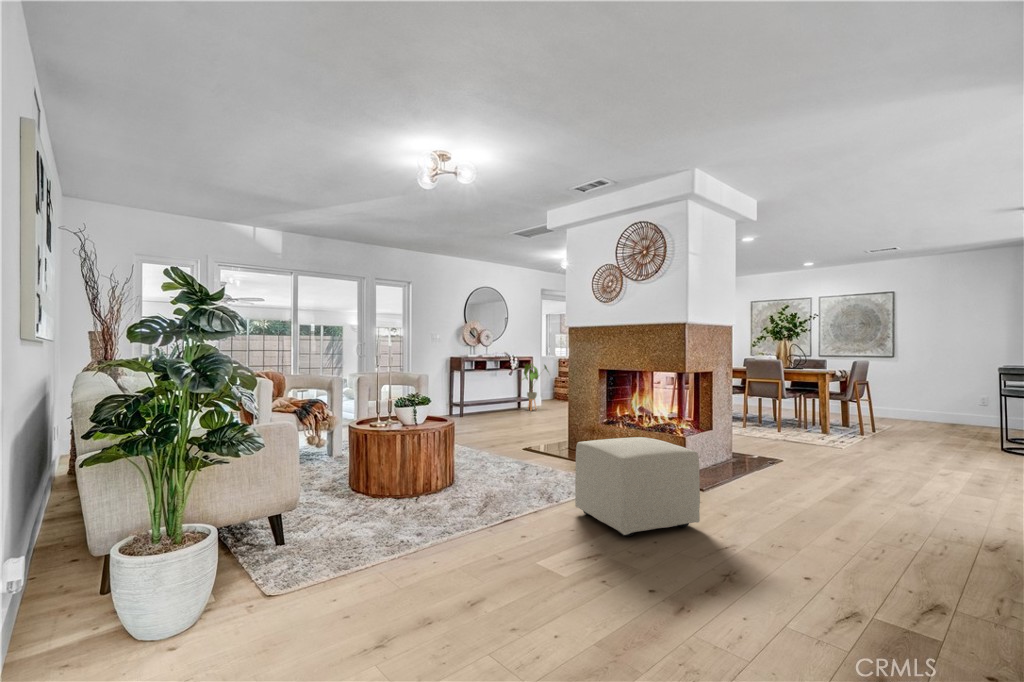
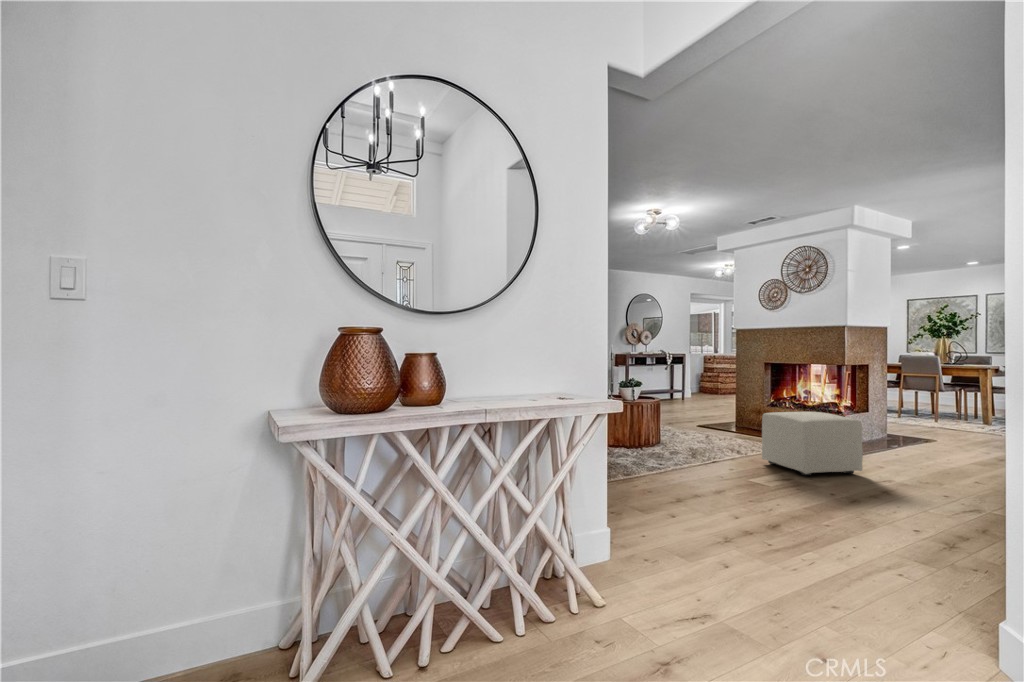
house plant: present [524,364,548,410] -> none [676,359,704,400]

